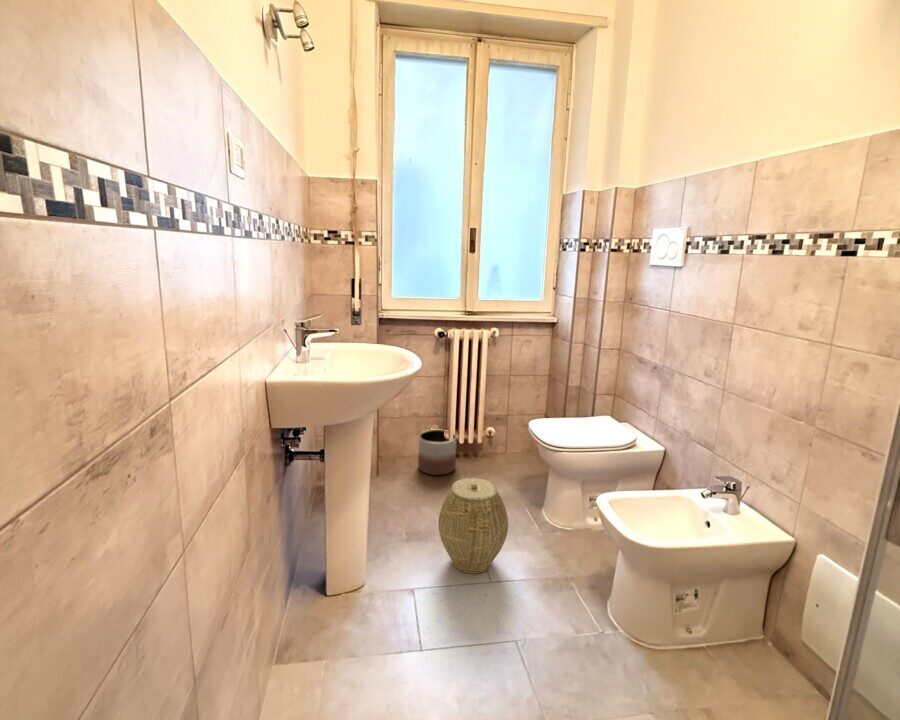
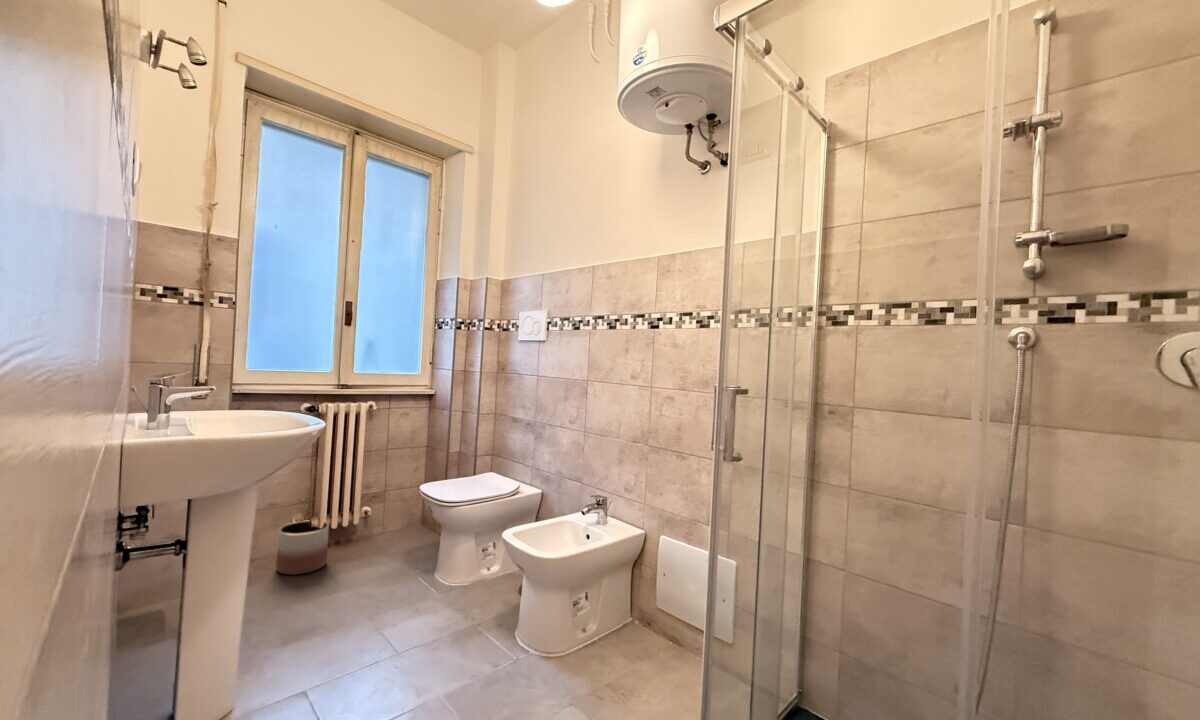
woven basket: present [438,478,508,573] -> none [335,547,416,654]

